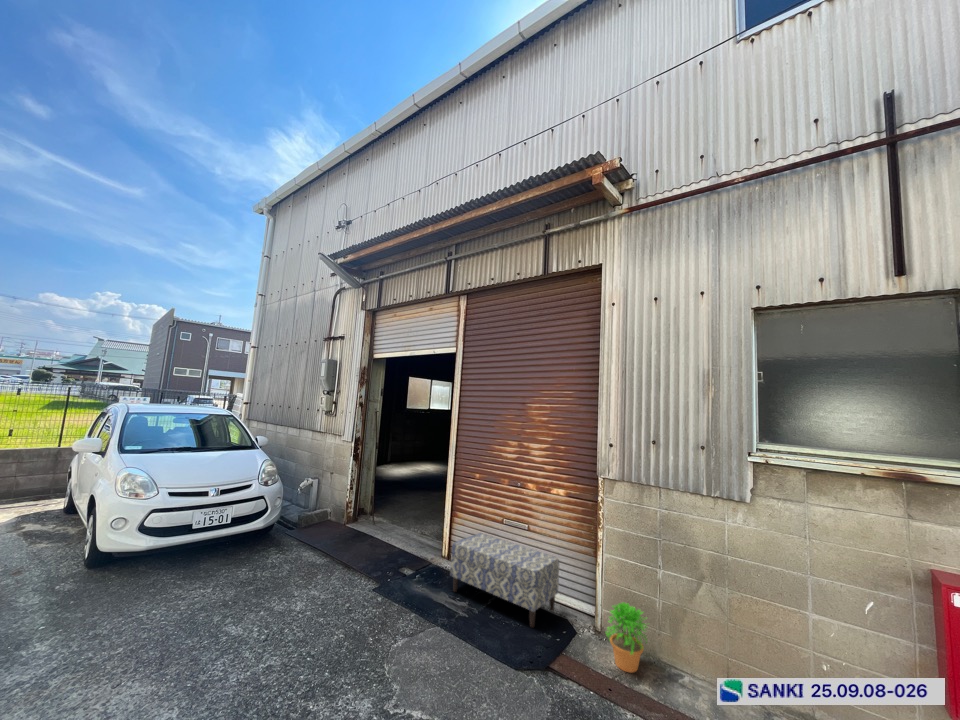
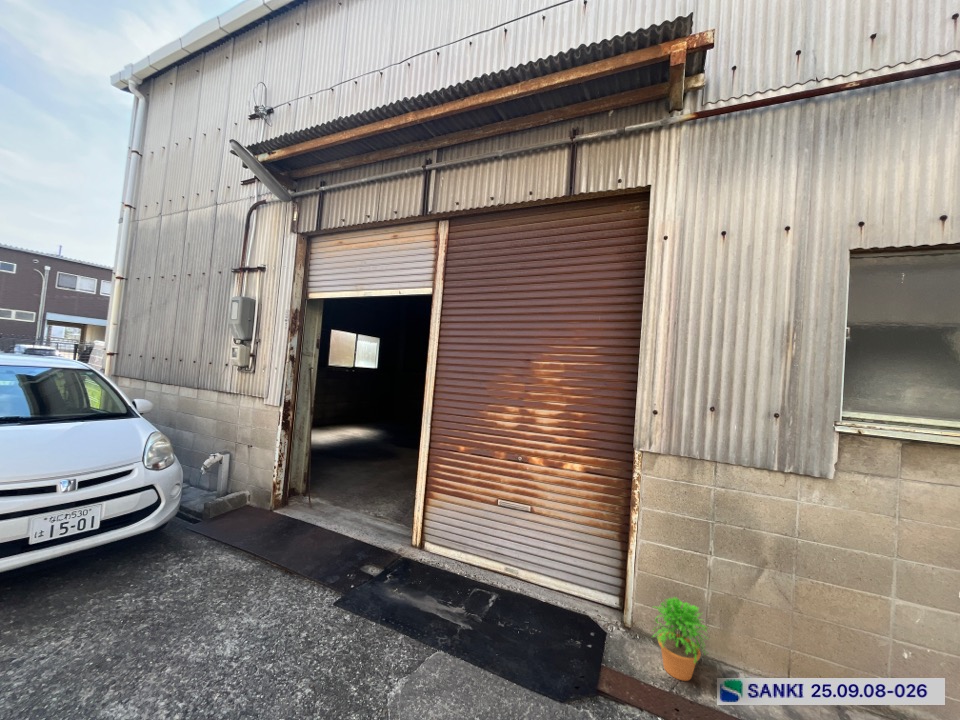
bench: present [450,533,559,627] -> none [437,517,573,633]

